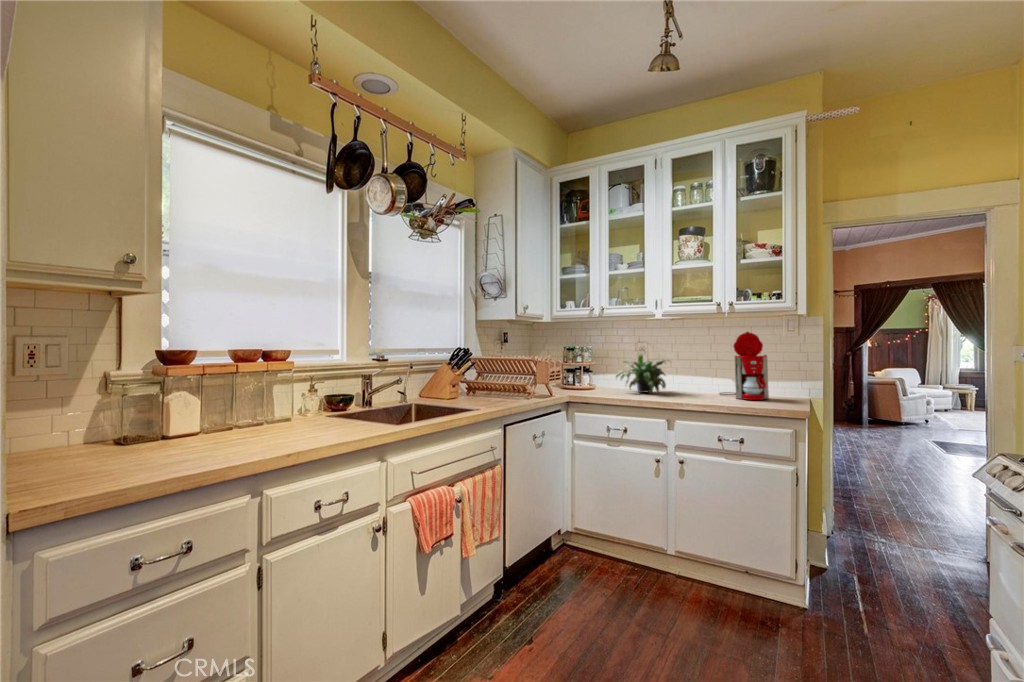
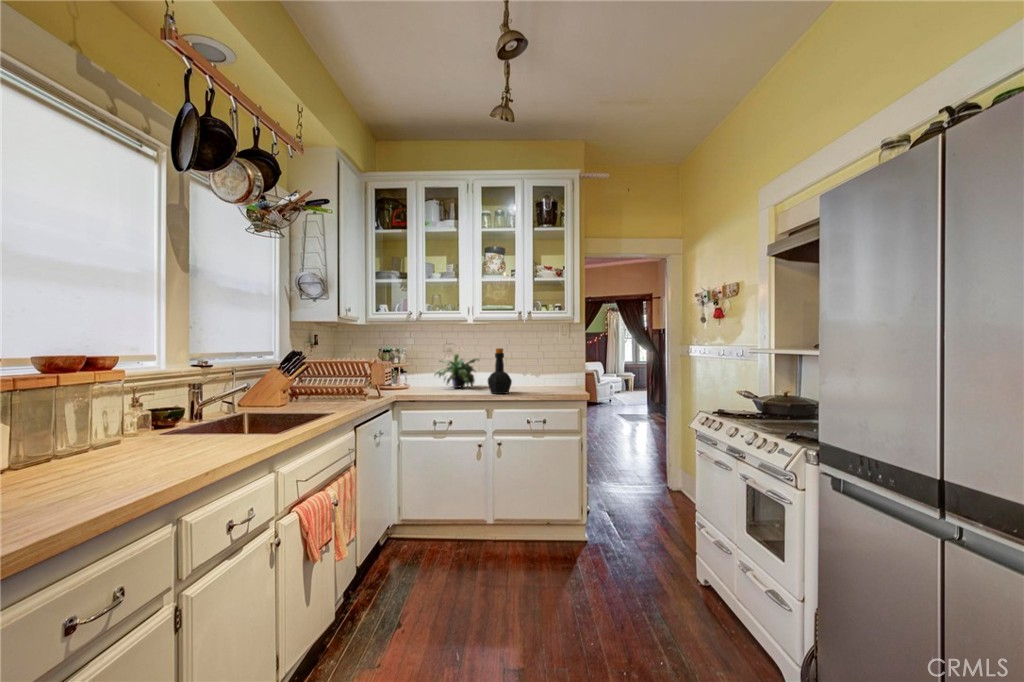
coffee maker: present [720,332,769,400] -> none [517,334,554,388]
bottle: none [673,349,702,404] -> present [488,348,512,394]

